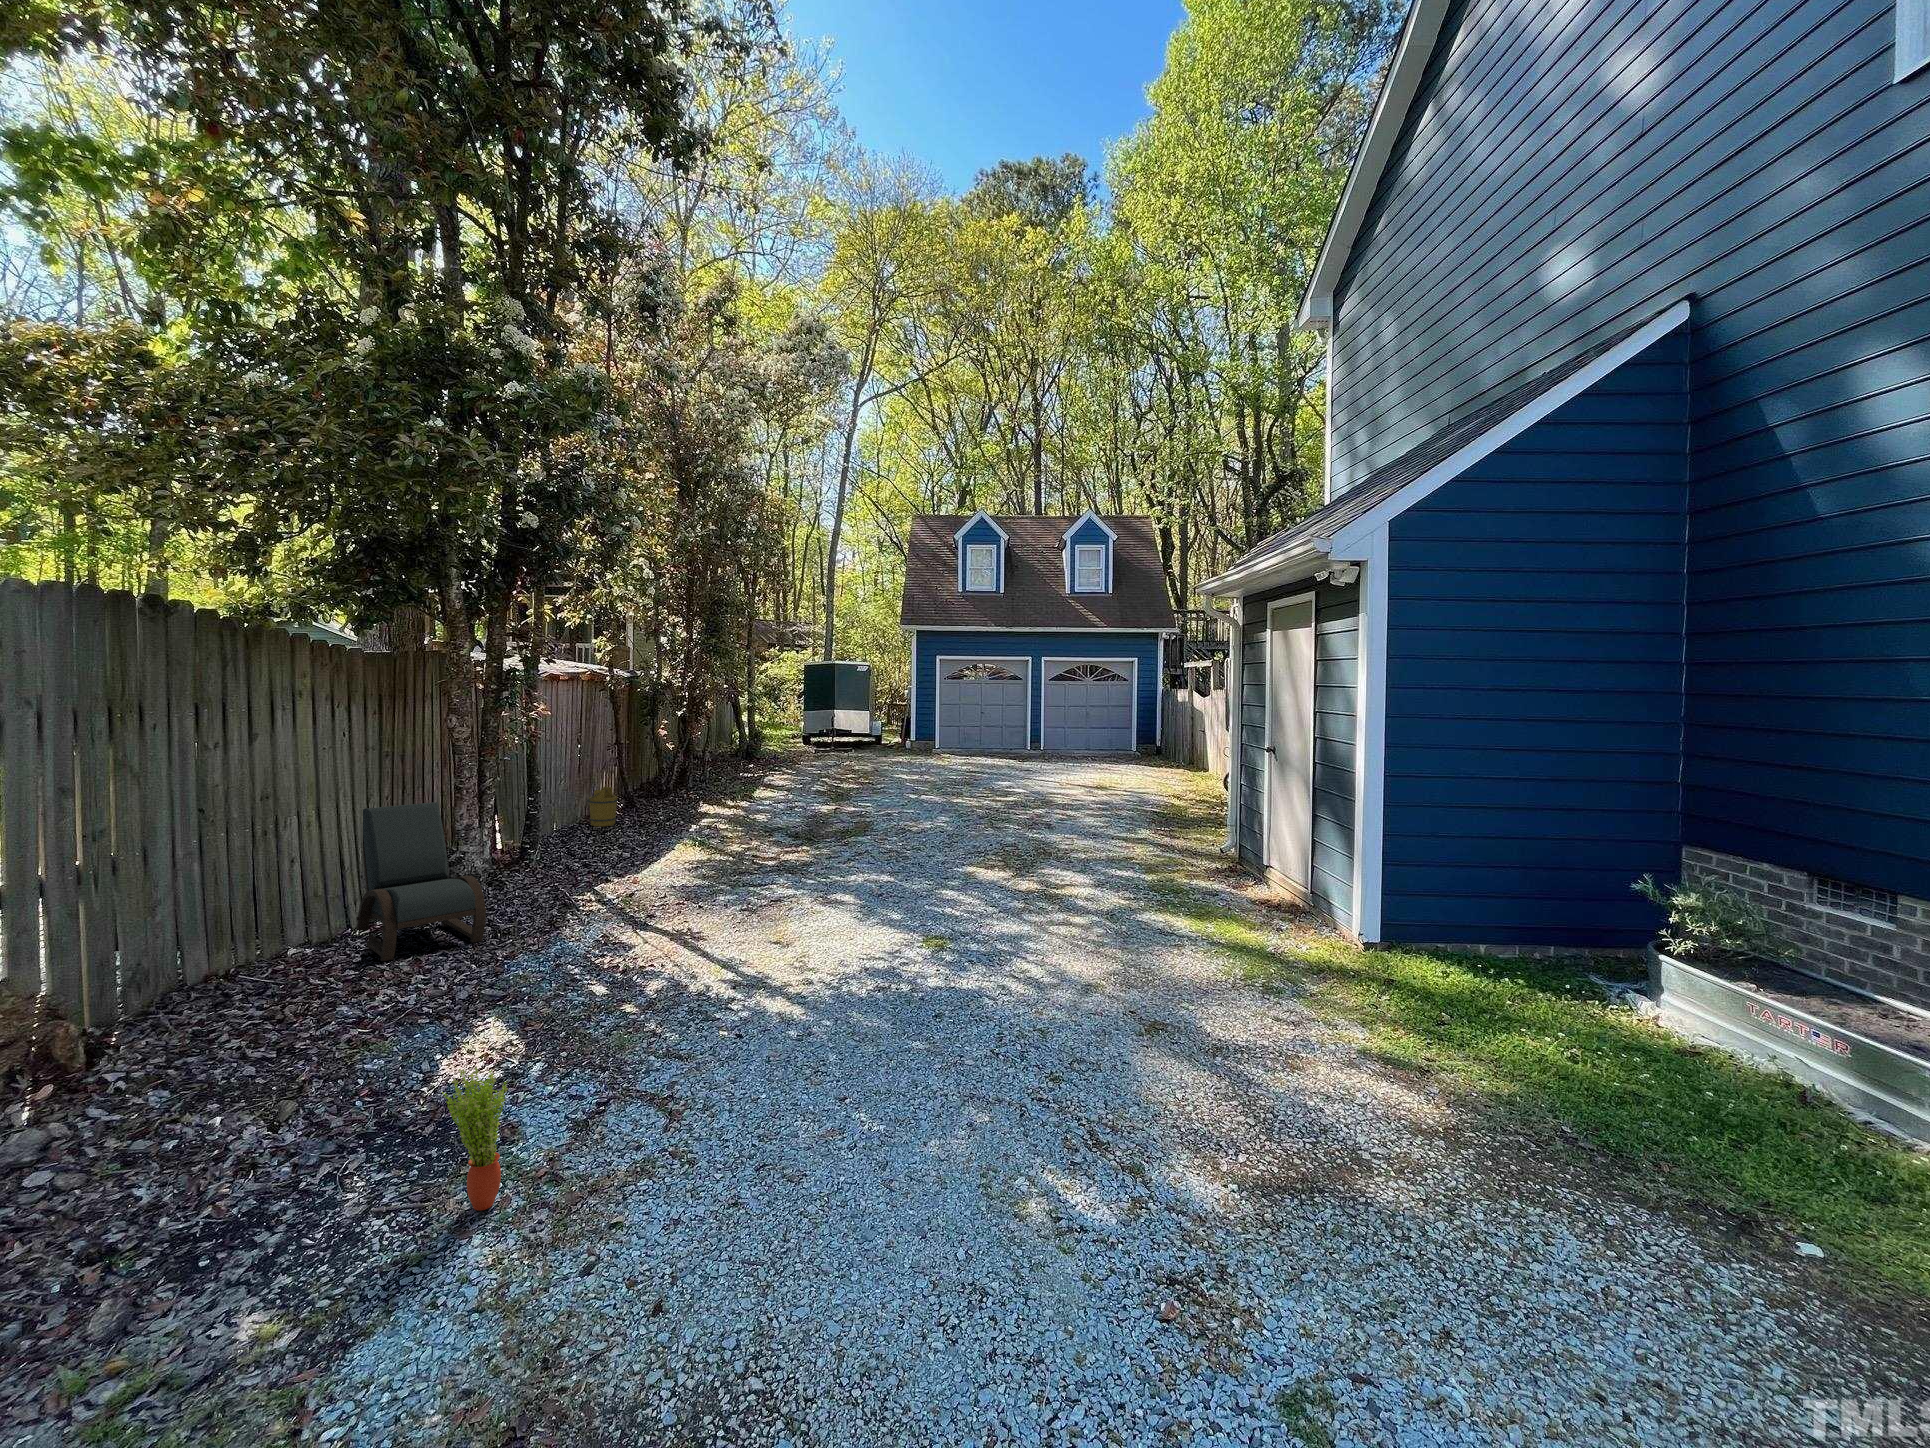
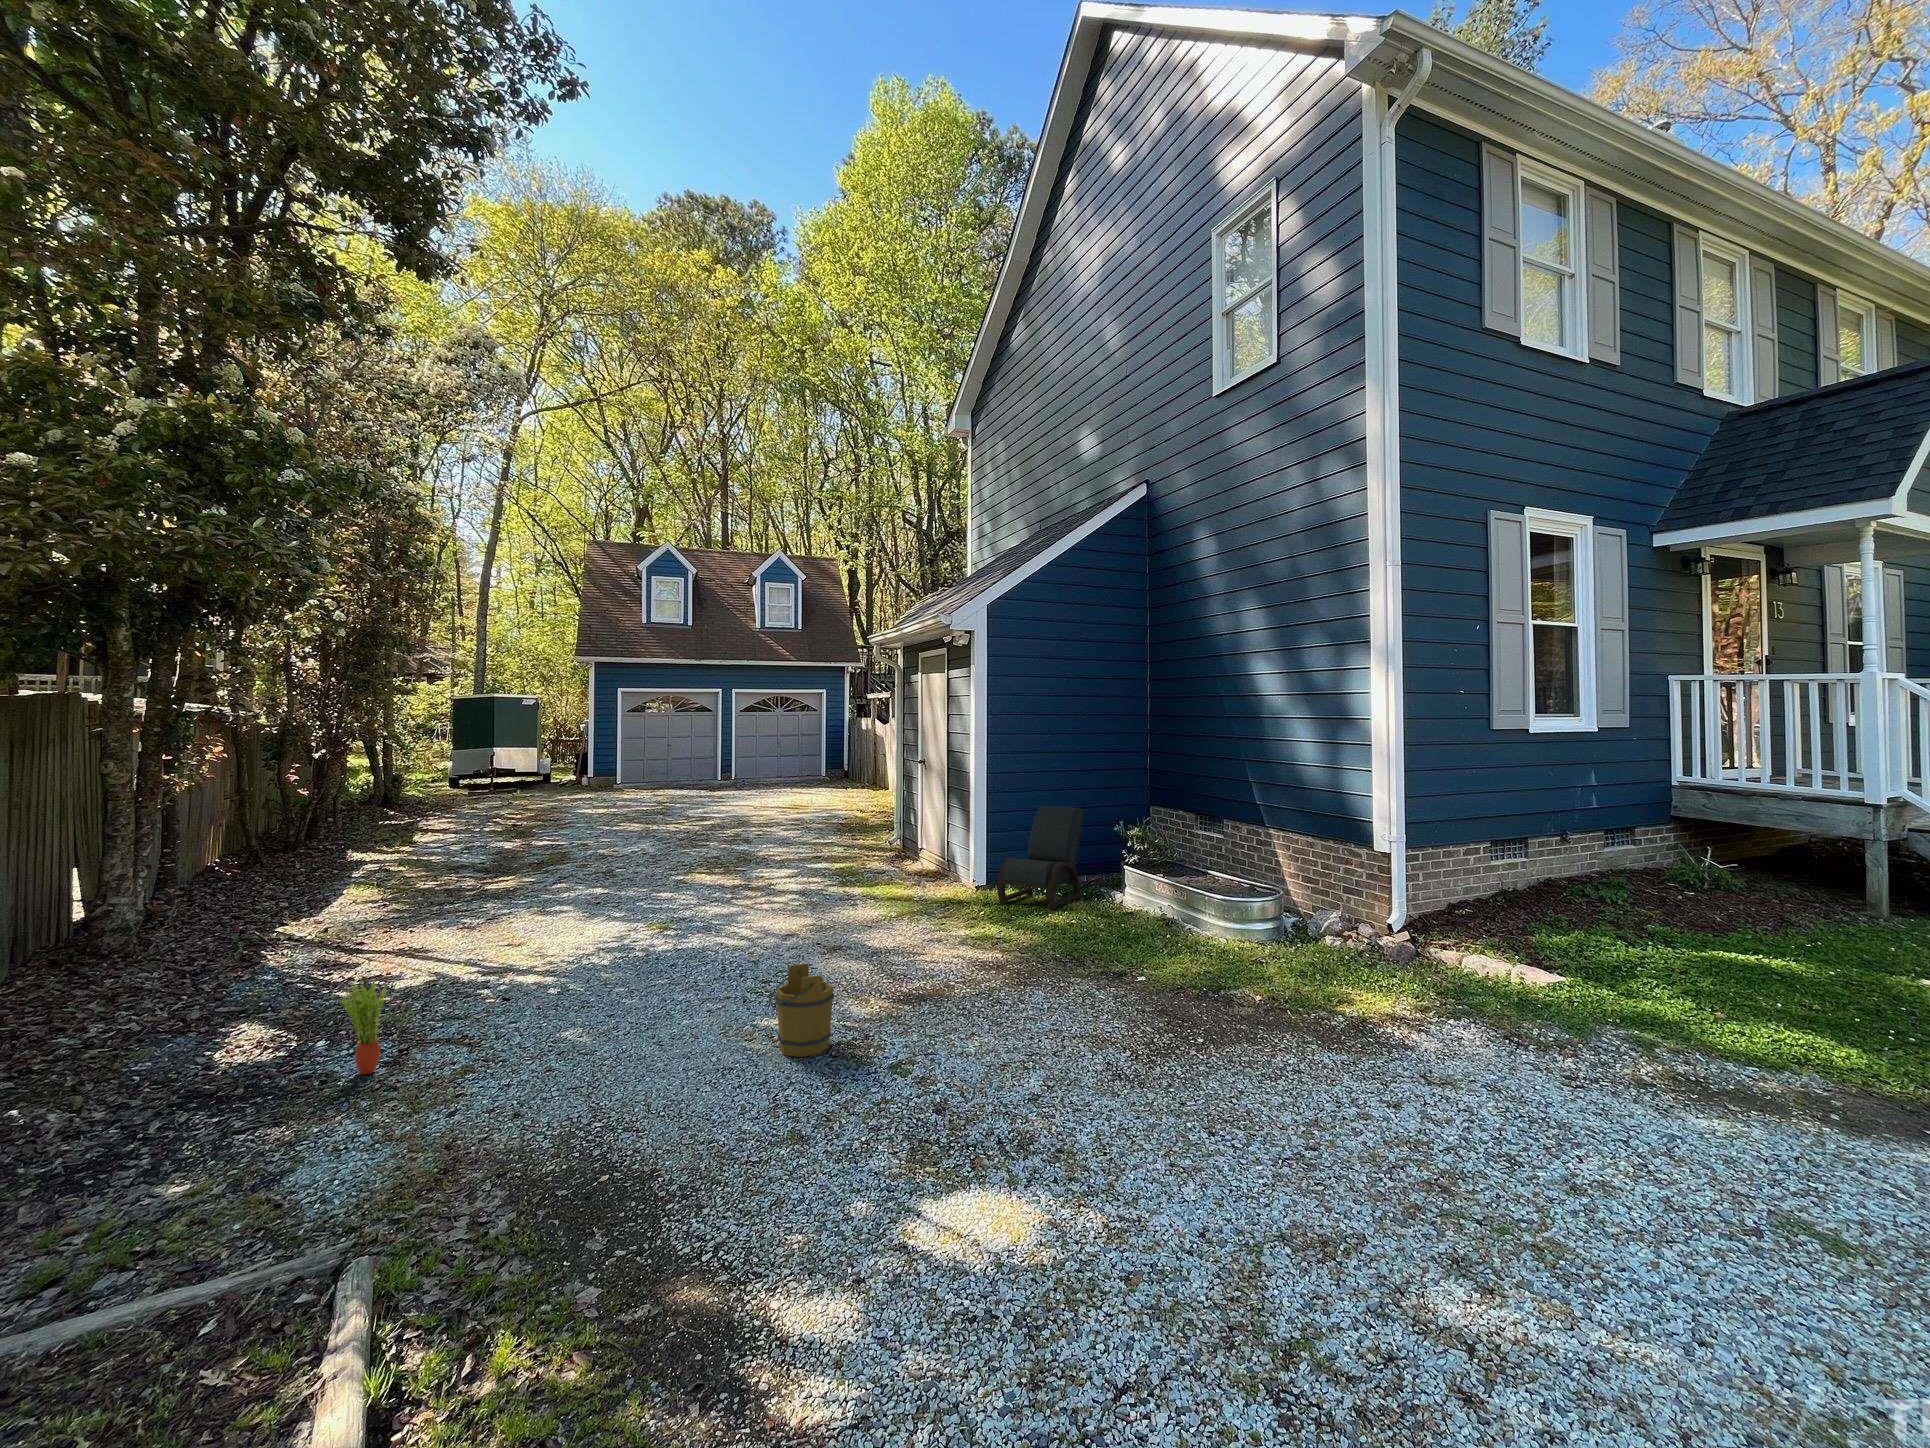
bucket: present [586,787,618,826] -> present [769,963,834,1057]
lounge chair: present [356,802,486,961] -> present [997,806,1084,910]

